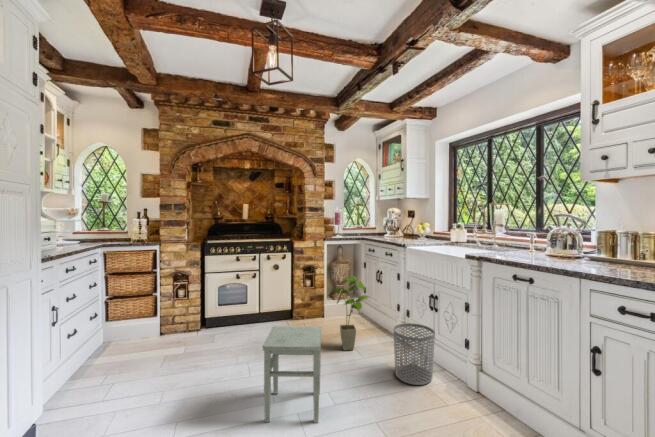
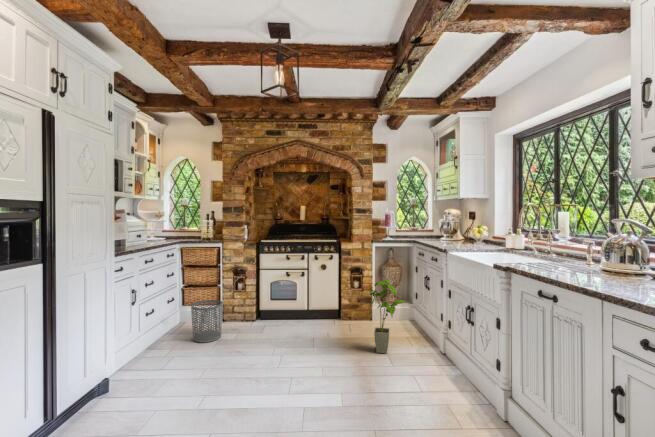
waste bin: present [394,323,435,385] -> present [191,300,222,342]
stool: present [263,326,322,423] -> none [278,321,339,412]

